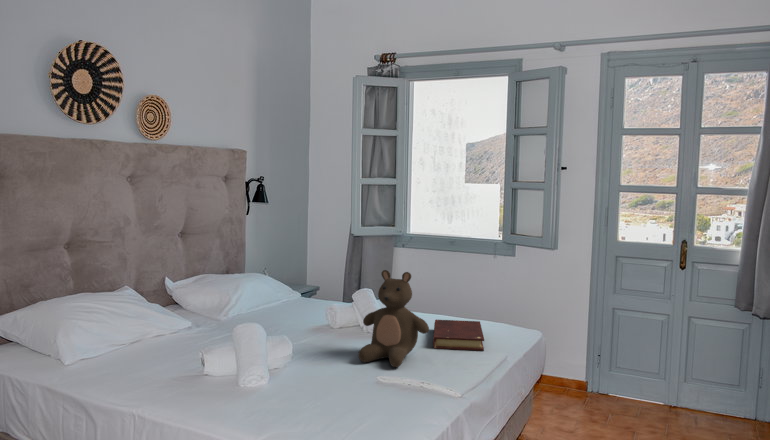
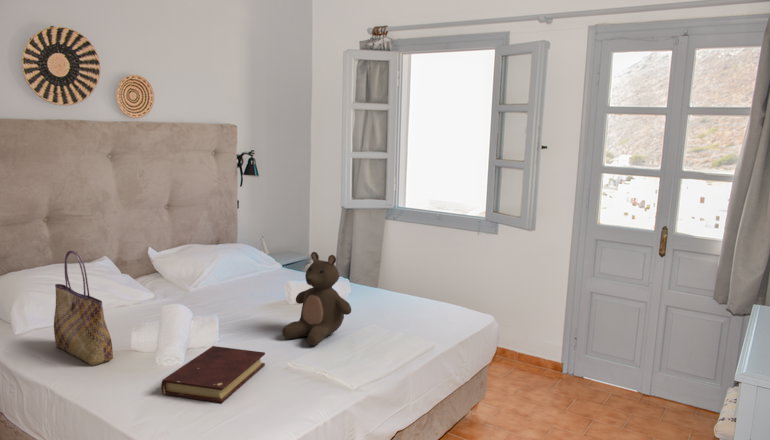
tote bag: none [116,272,193,399] -> present [54,251,113,366]
book: present [433,320,484,351] -> present [161,346,265,403]

